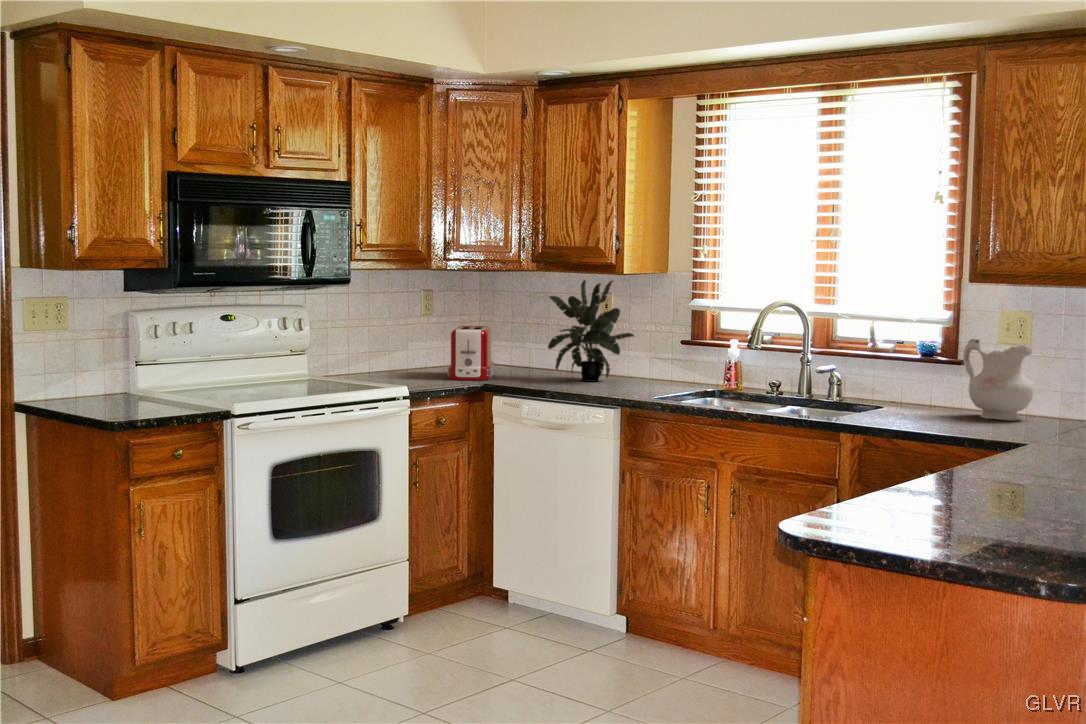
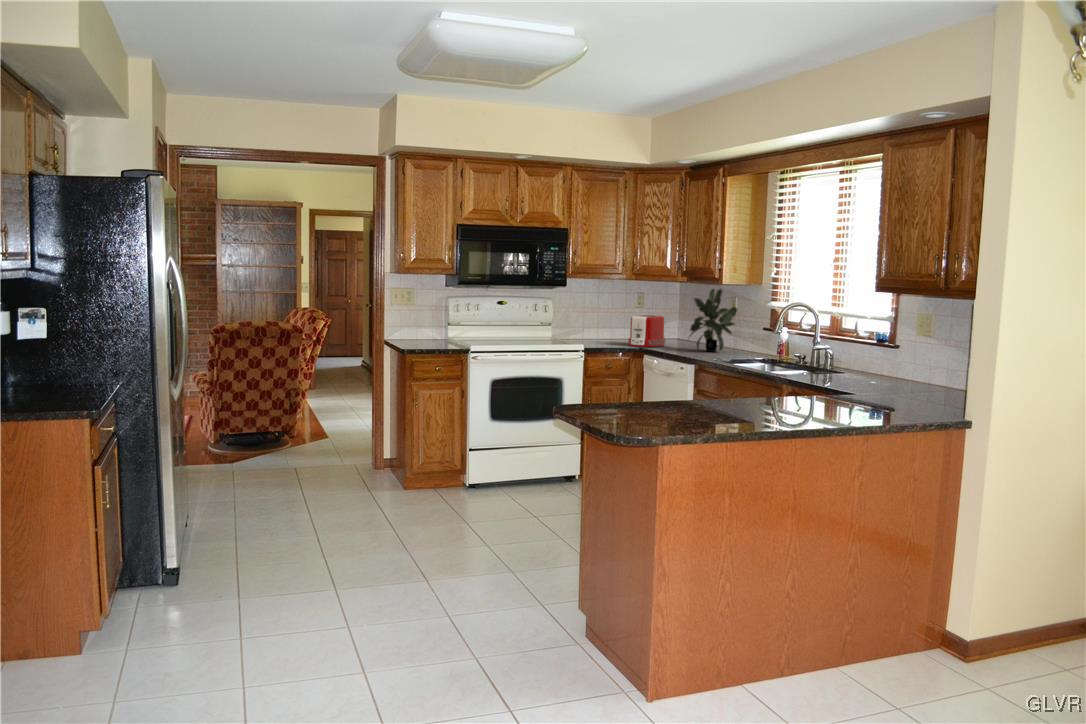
ceramic pitcher: present [963,339,1033,421] -> none [876,329,919,383]

